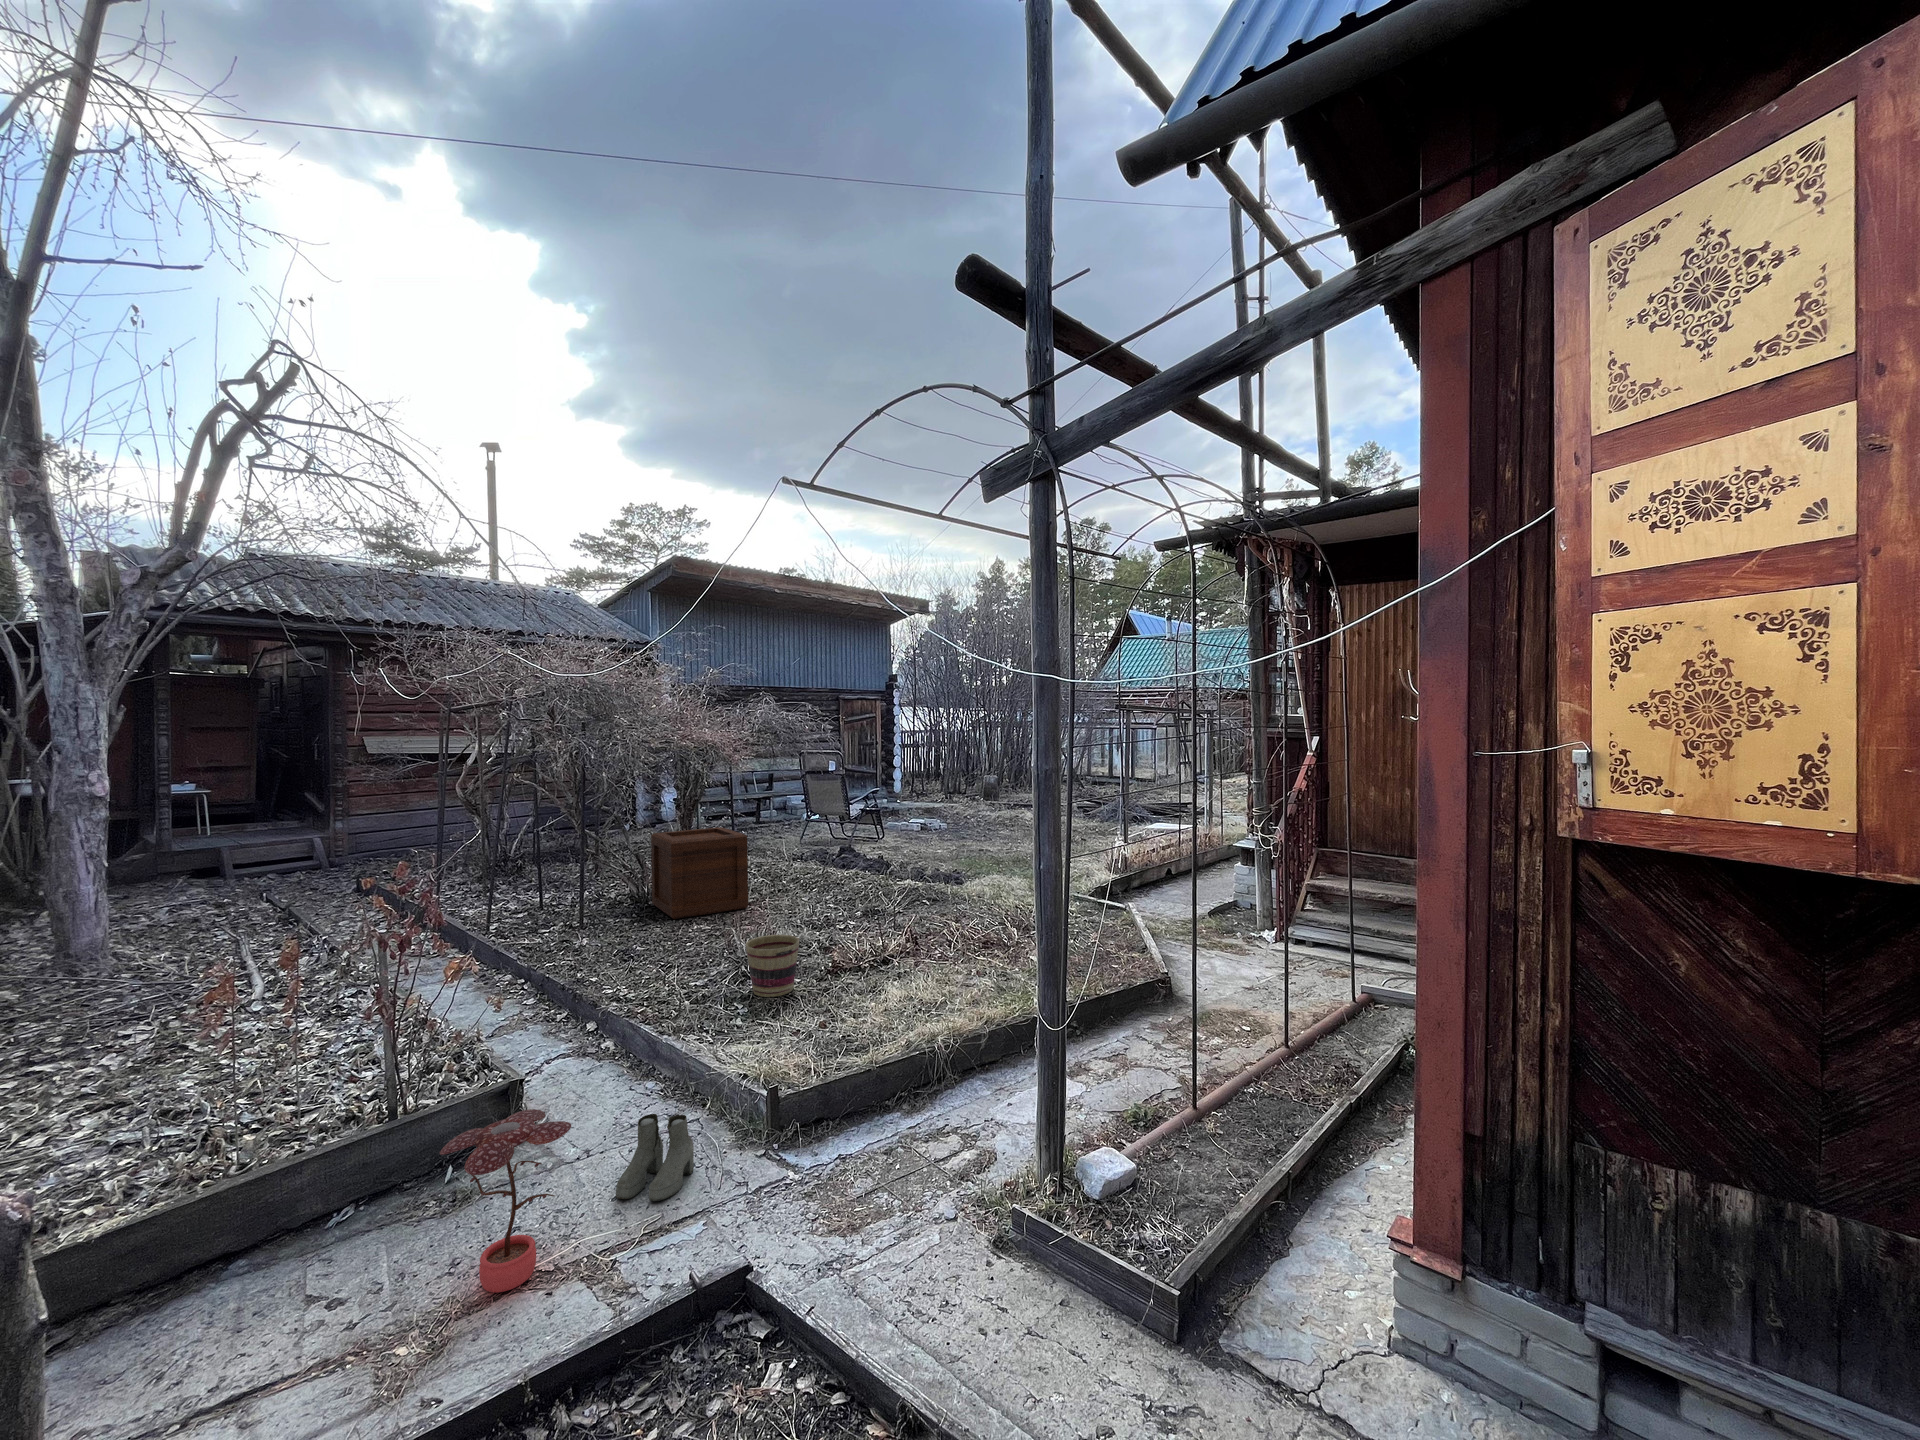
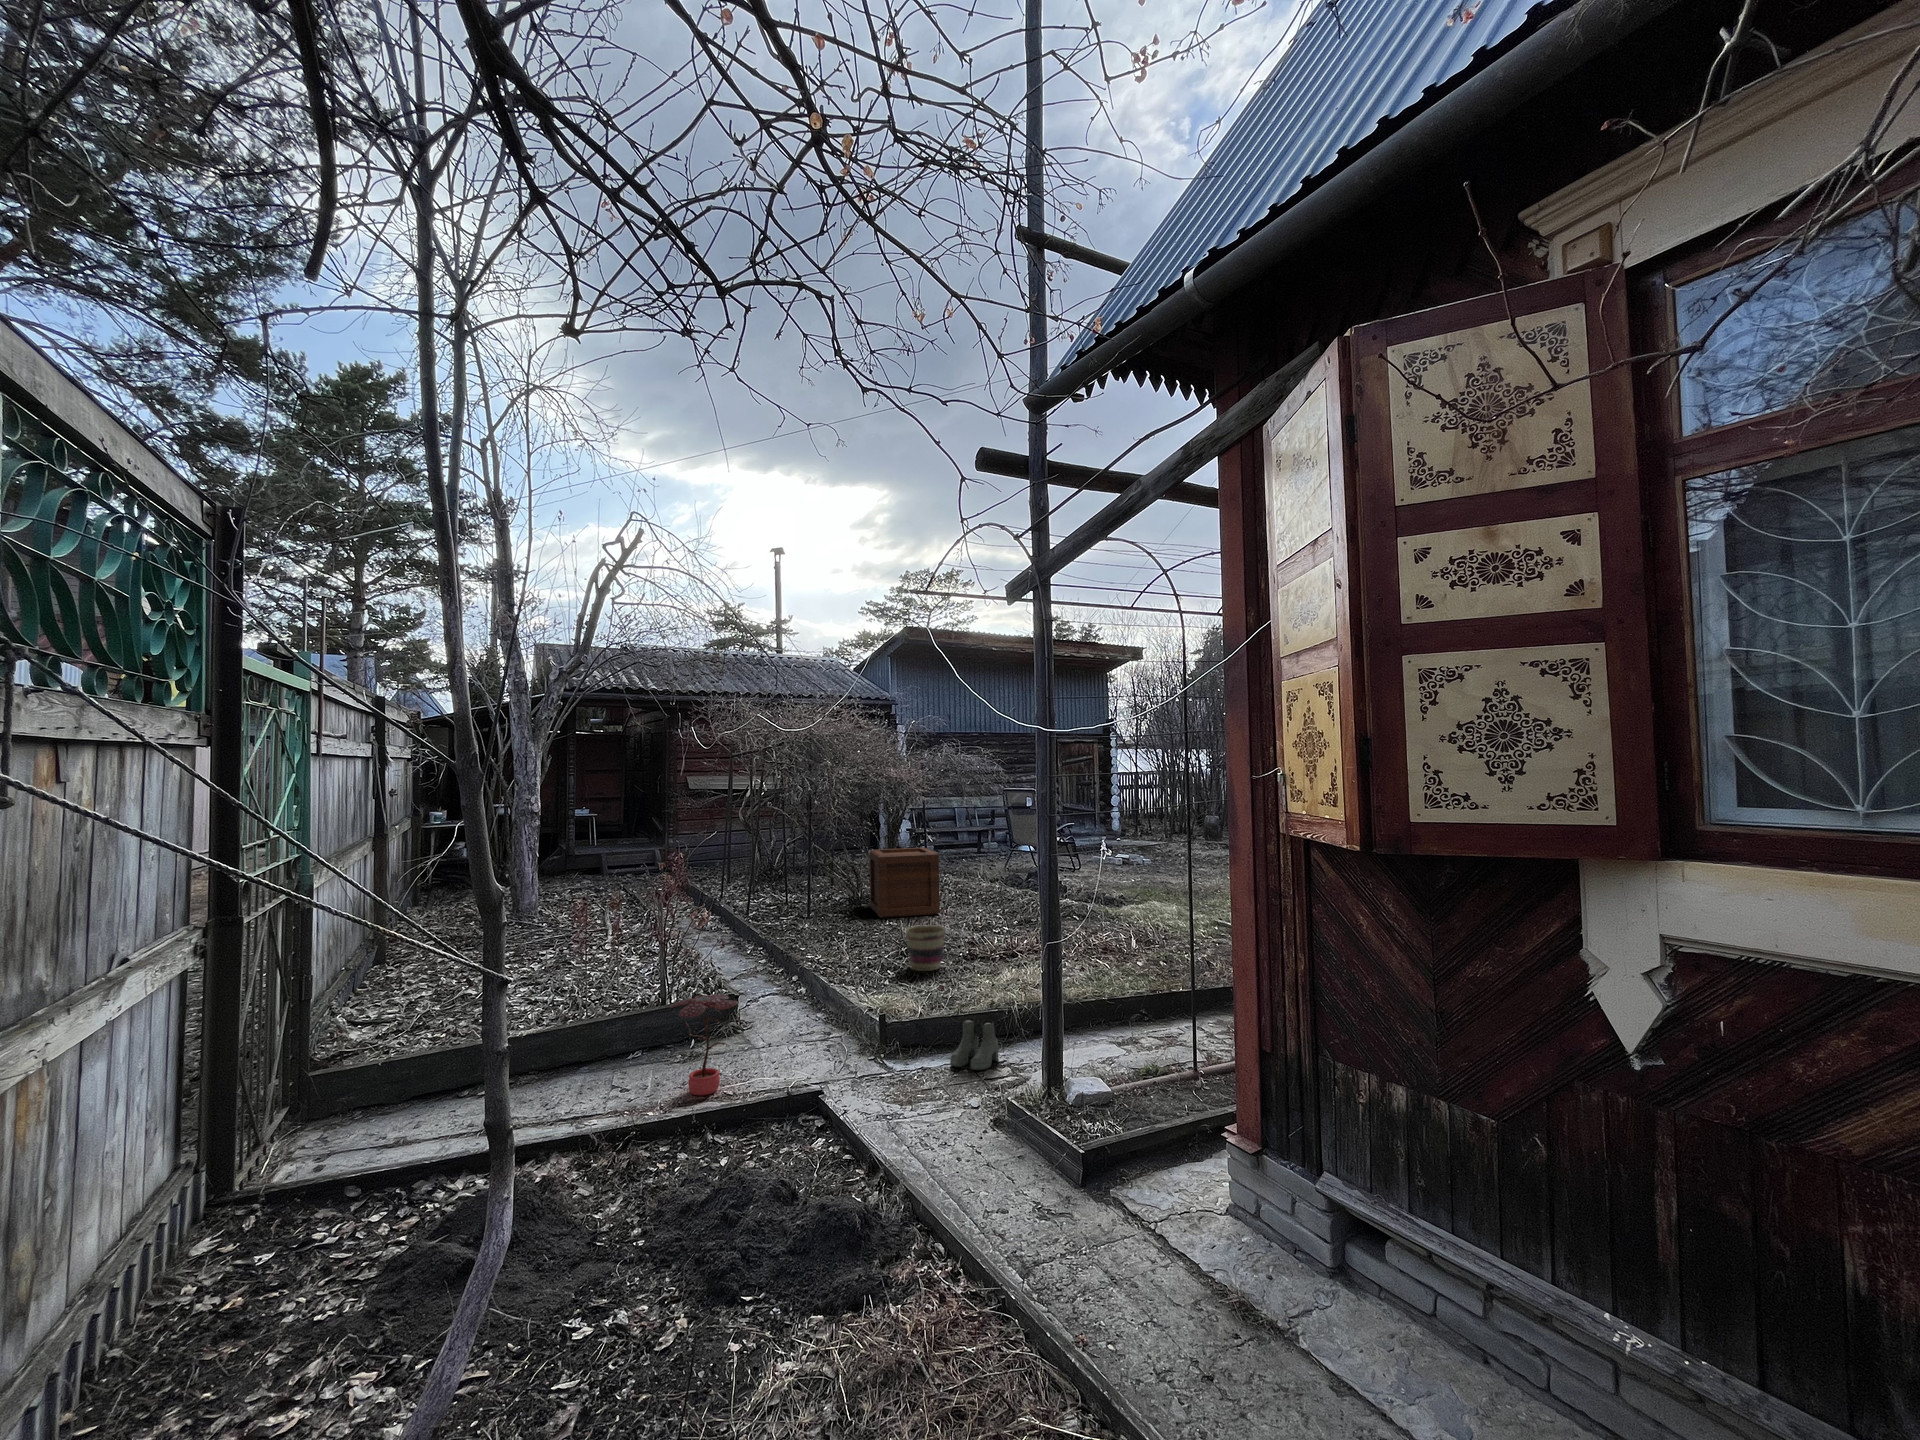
boots: present [616,1114,694,1201] -> present [950,1018,998,1070]

